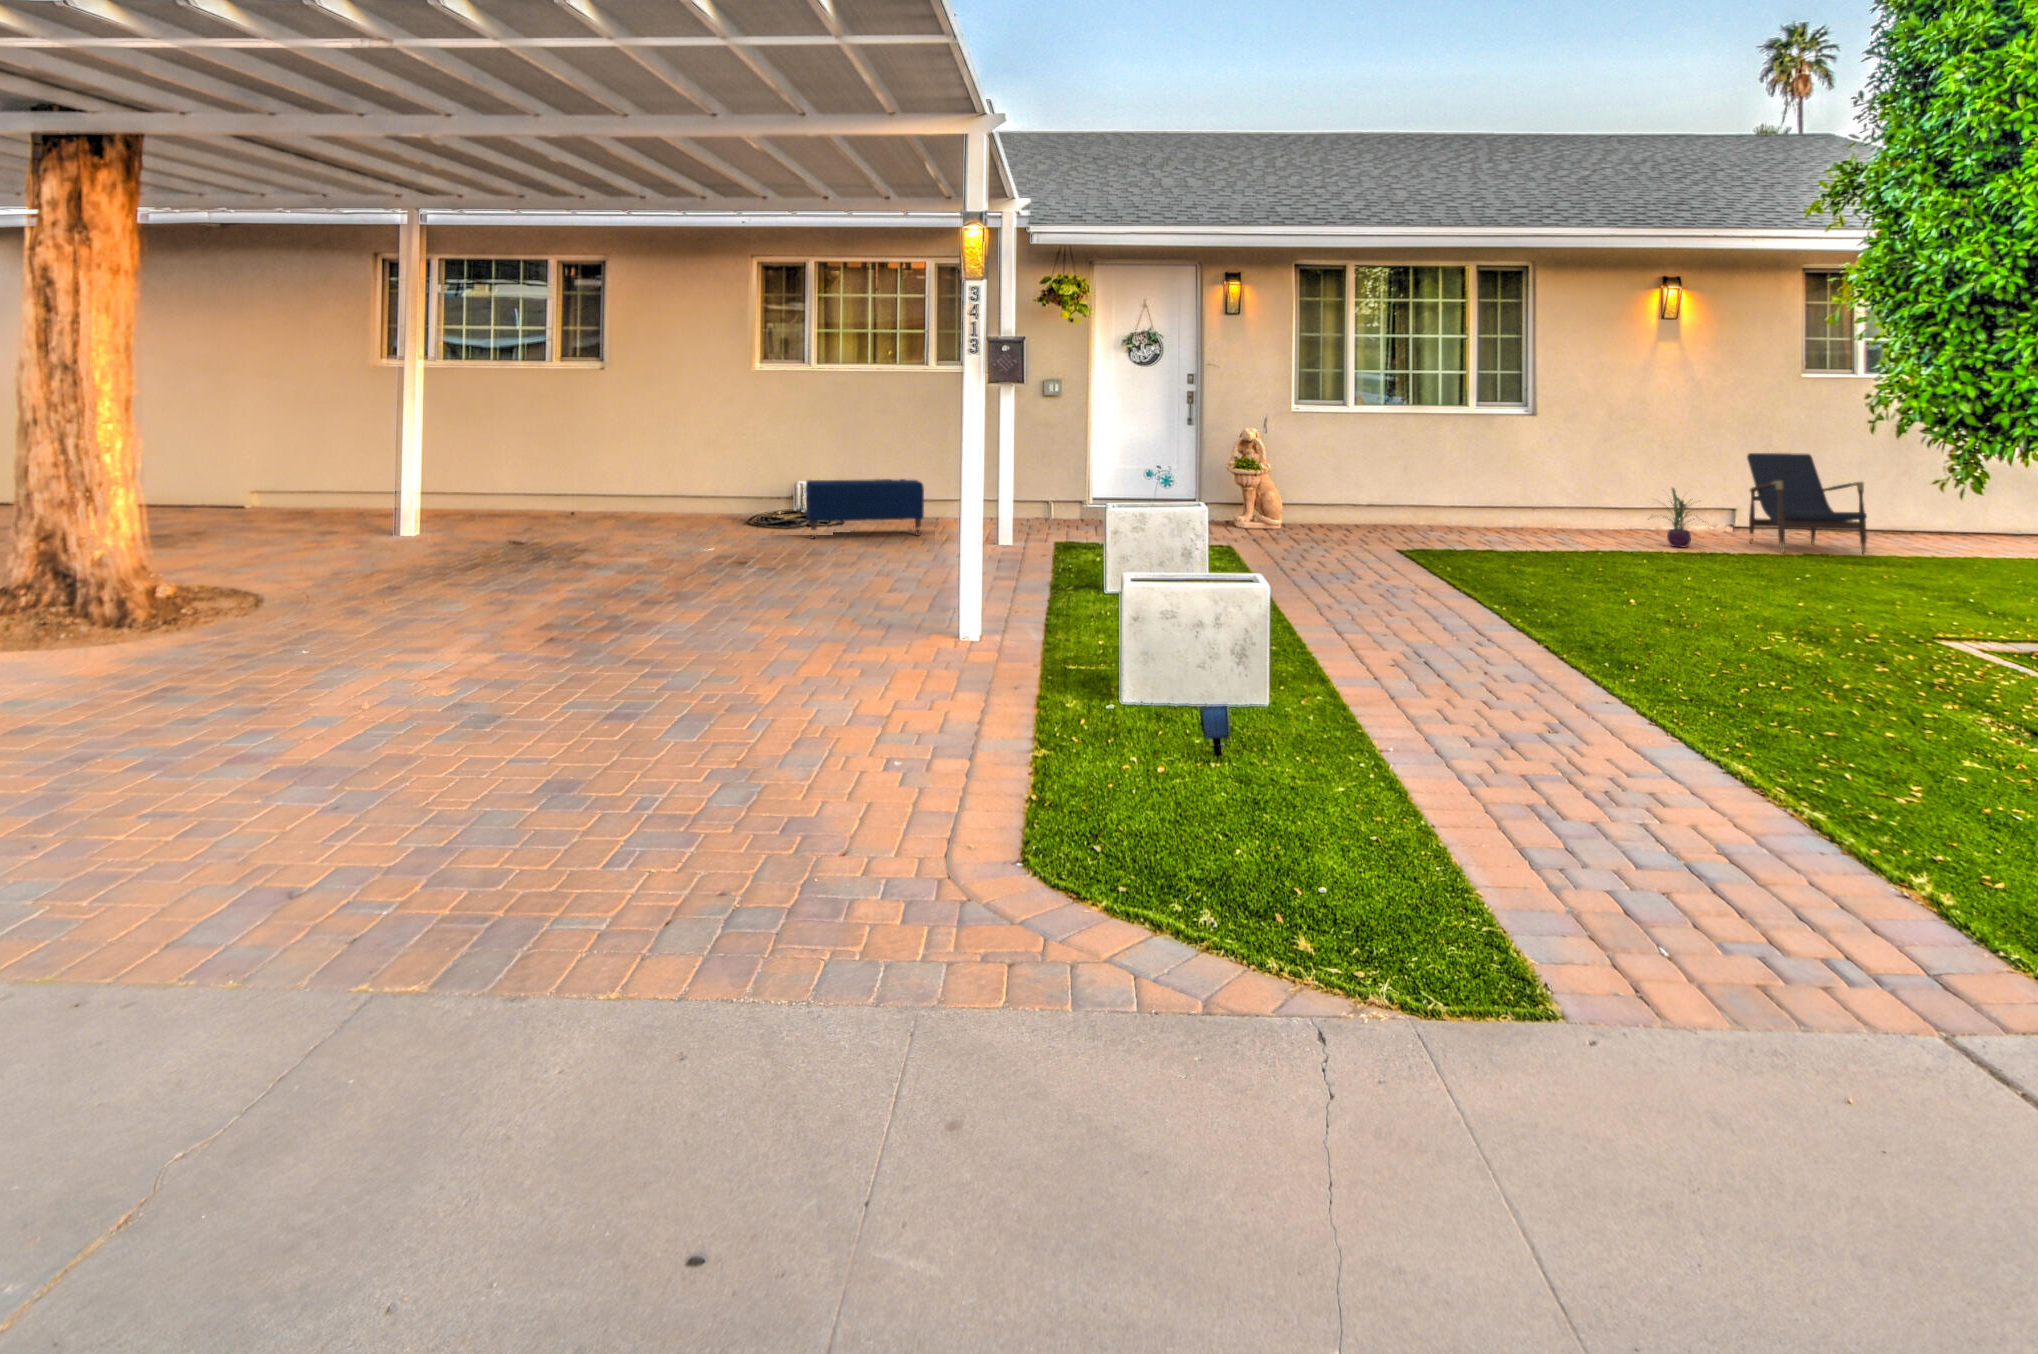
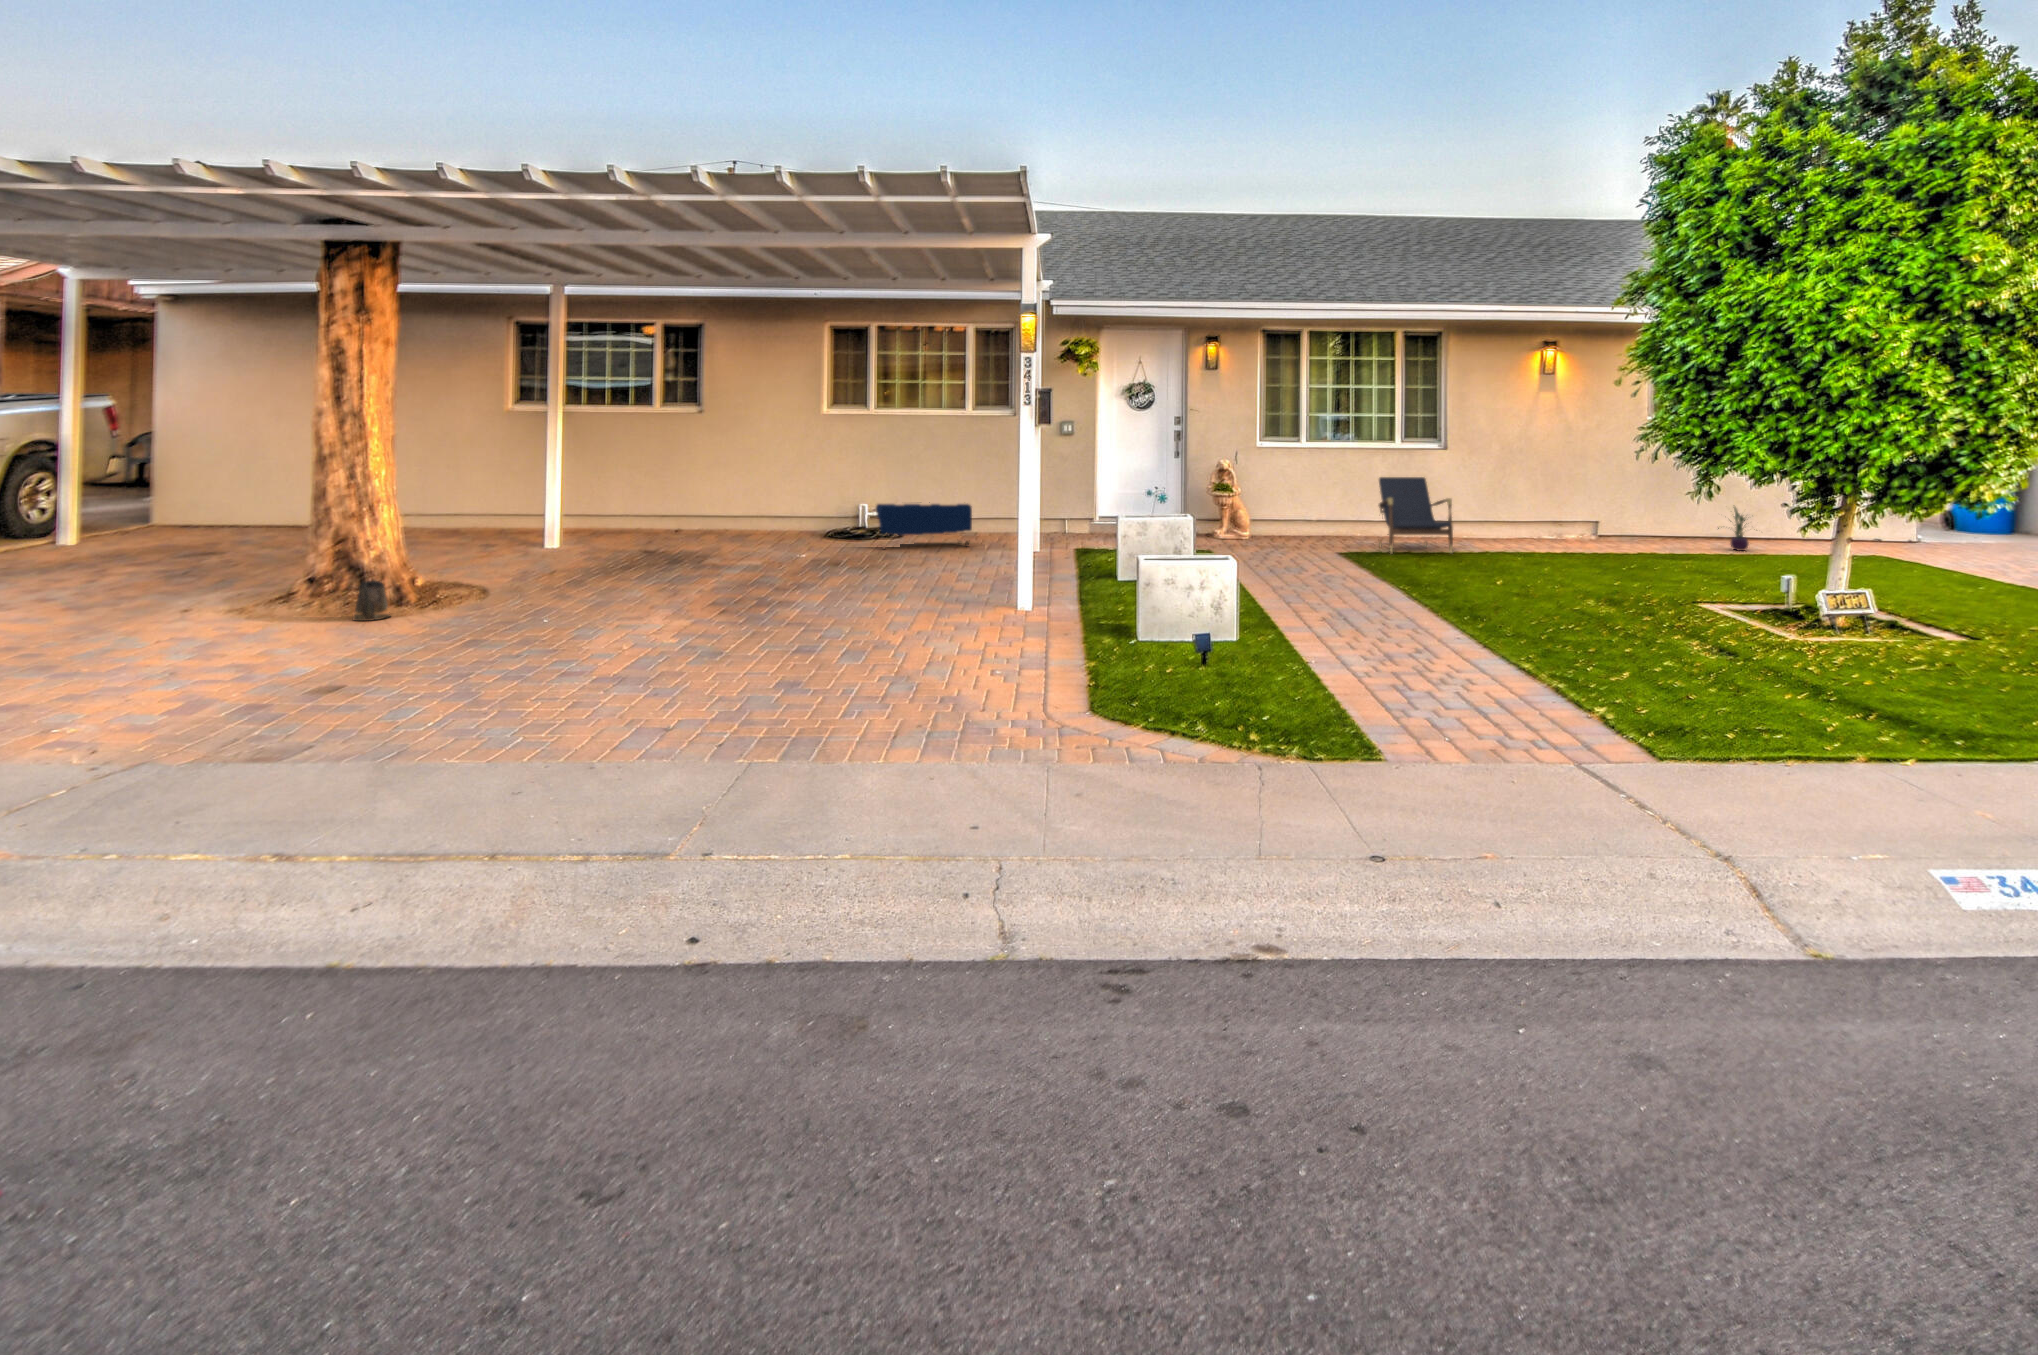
lounge chair: present [1747,453,1867,554] -> present [1379,477,1453,553]
decorative plant: present [1648,488,1692,547] -> present [1718,507,1749,551]
watering can: none [50,589,108,645] -> present [353,581,390,621]

